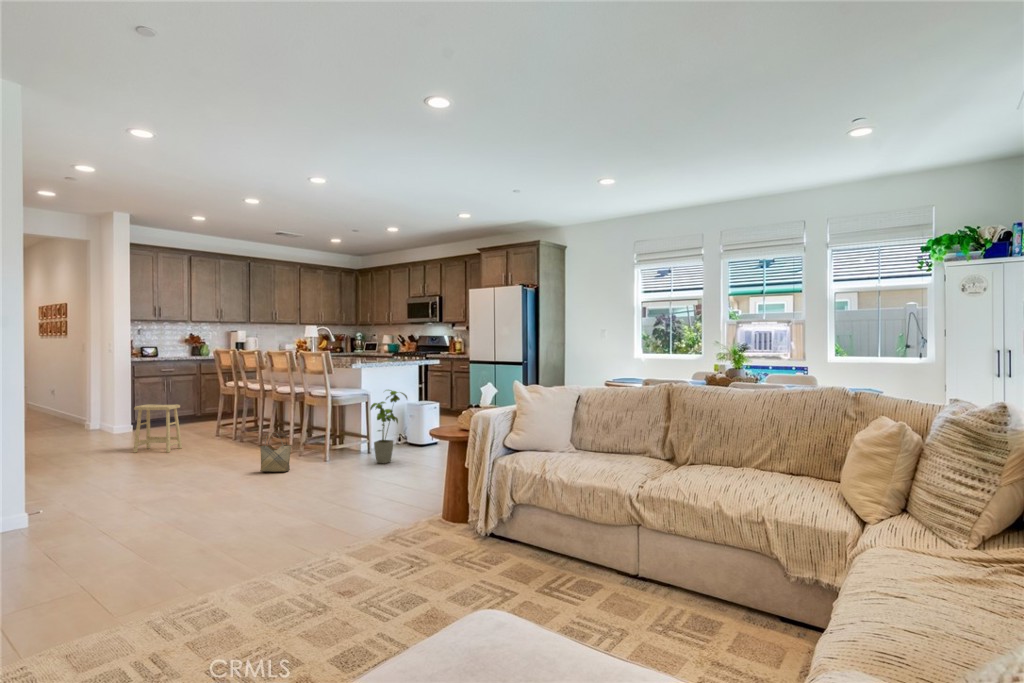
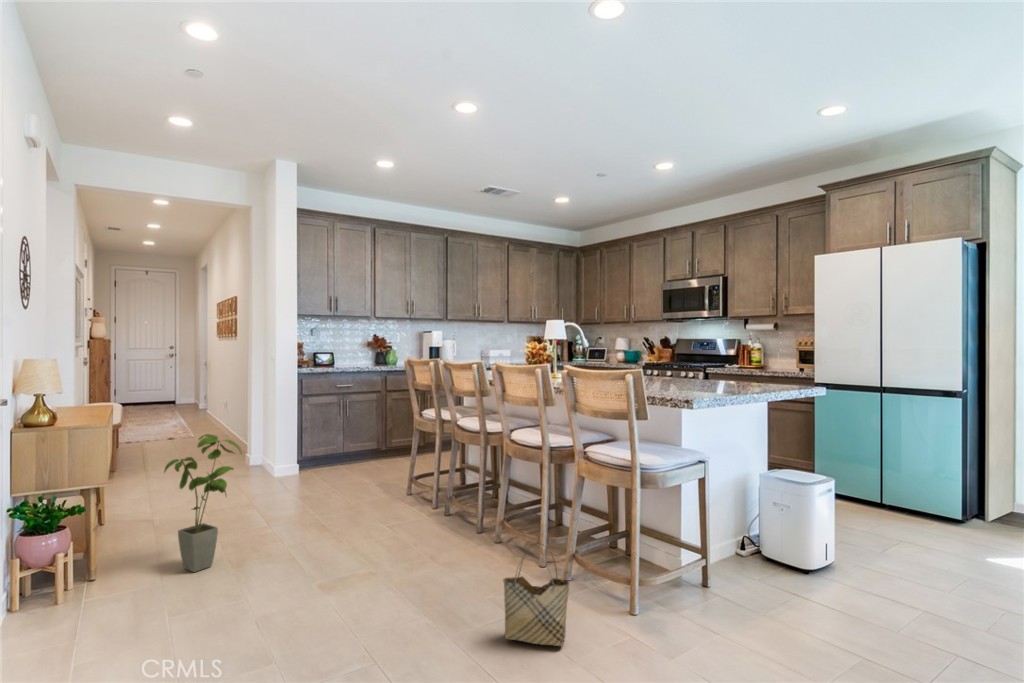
house plant: present [370,390,407,464] -> present [164,434,241,572]
footstool: present [133,404,182,453] -> none [285,448,357,535]

